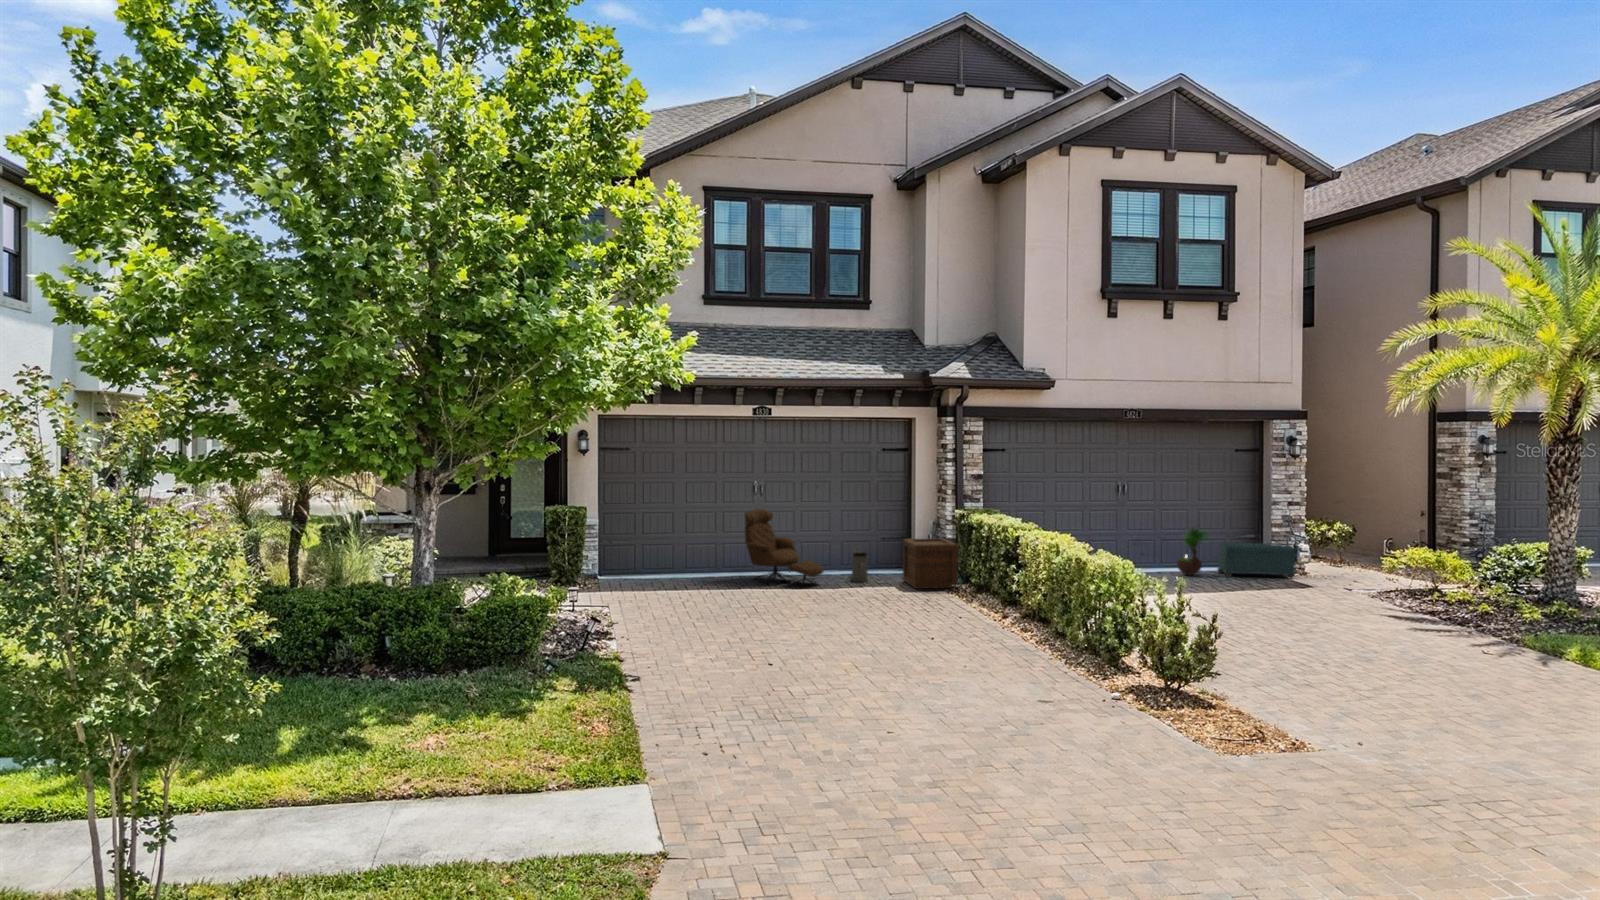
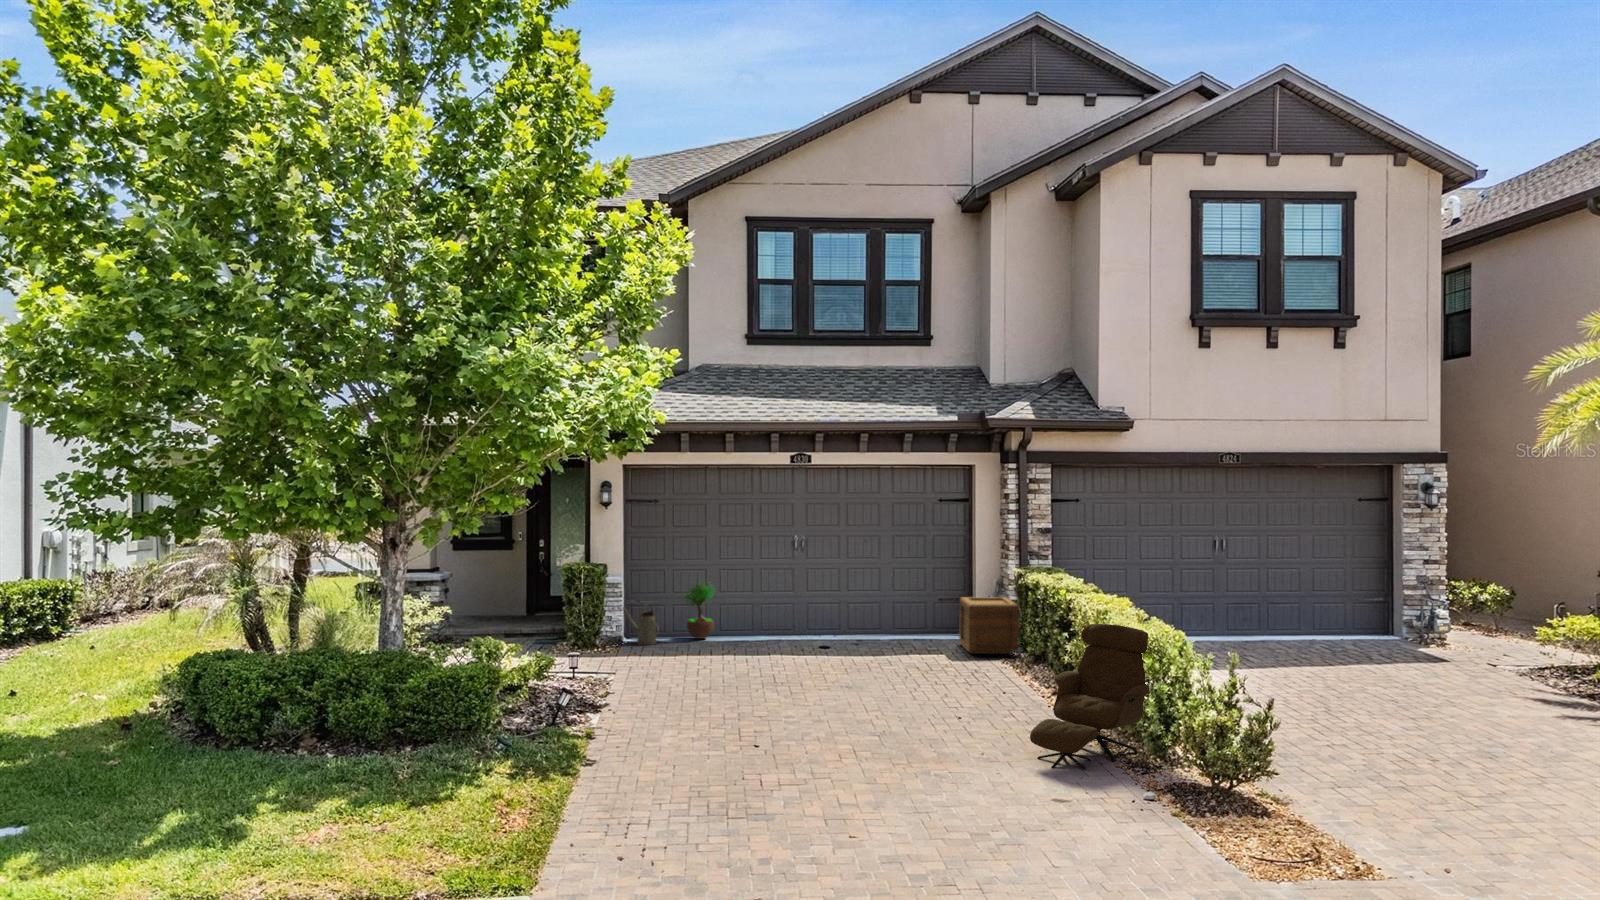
lounge chair: present [745,509,823,586] -> present [1030,624,1150,770]
potted tree: present [1177,527,1207,576] -> present [684,582,714,639]
bench: present [1218,543,1295,579] -> none [1338,606,1433,651]
watering can: present [851,548,868,582] -> present [623,605,659,645]

